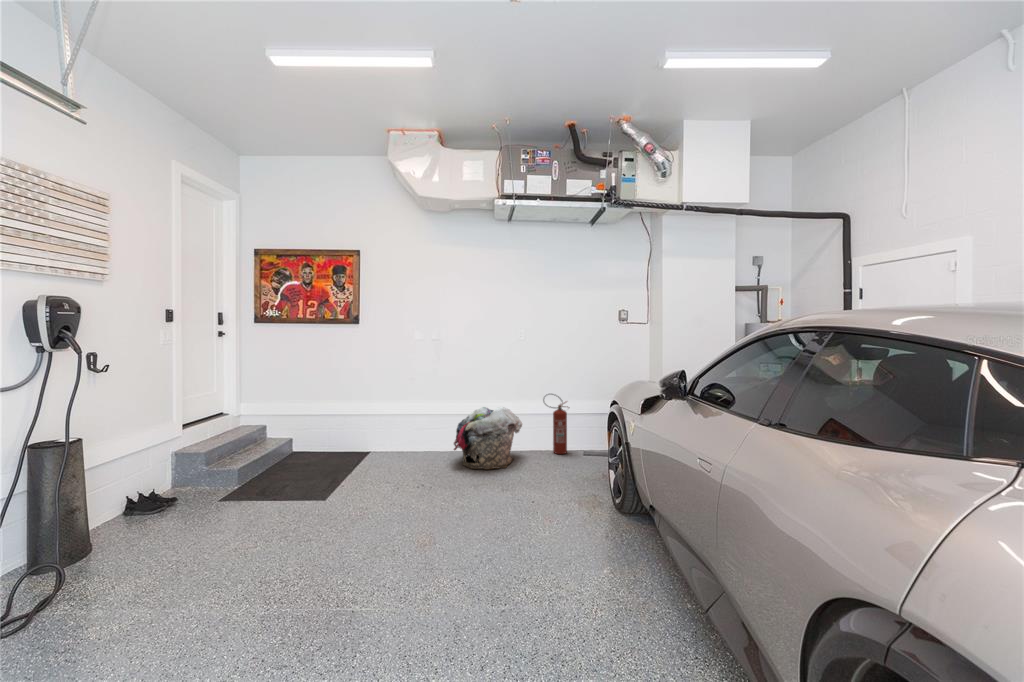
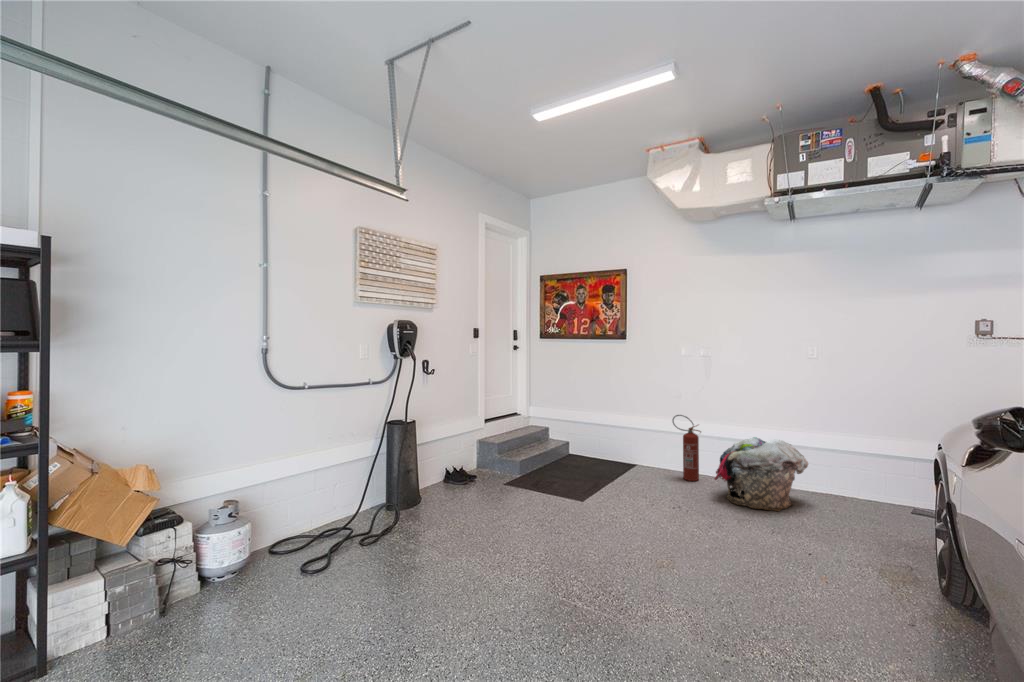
fire extinguisher: present [543,394,568,454] -> present [673,415,701,481]

